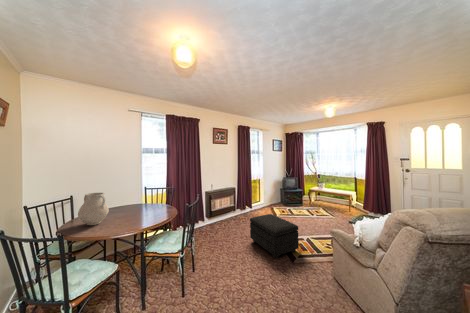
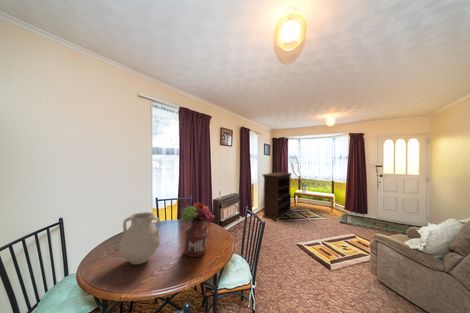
bookshelf: none [265,168,302,216] -> present [263,172,291,220]
flower arrangement: none [115,187,144,225] -> present [181,203,214,257]
footstool: present [250,214,299,258] -> none [273,220,326,268]

